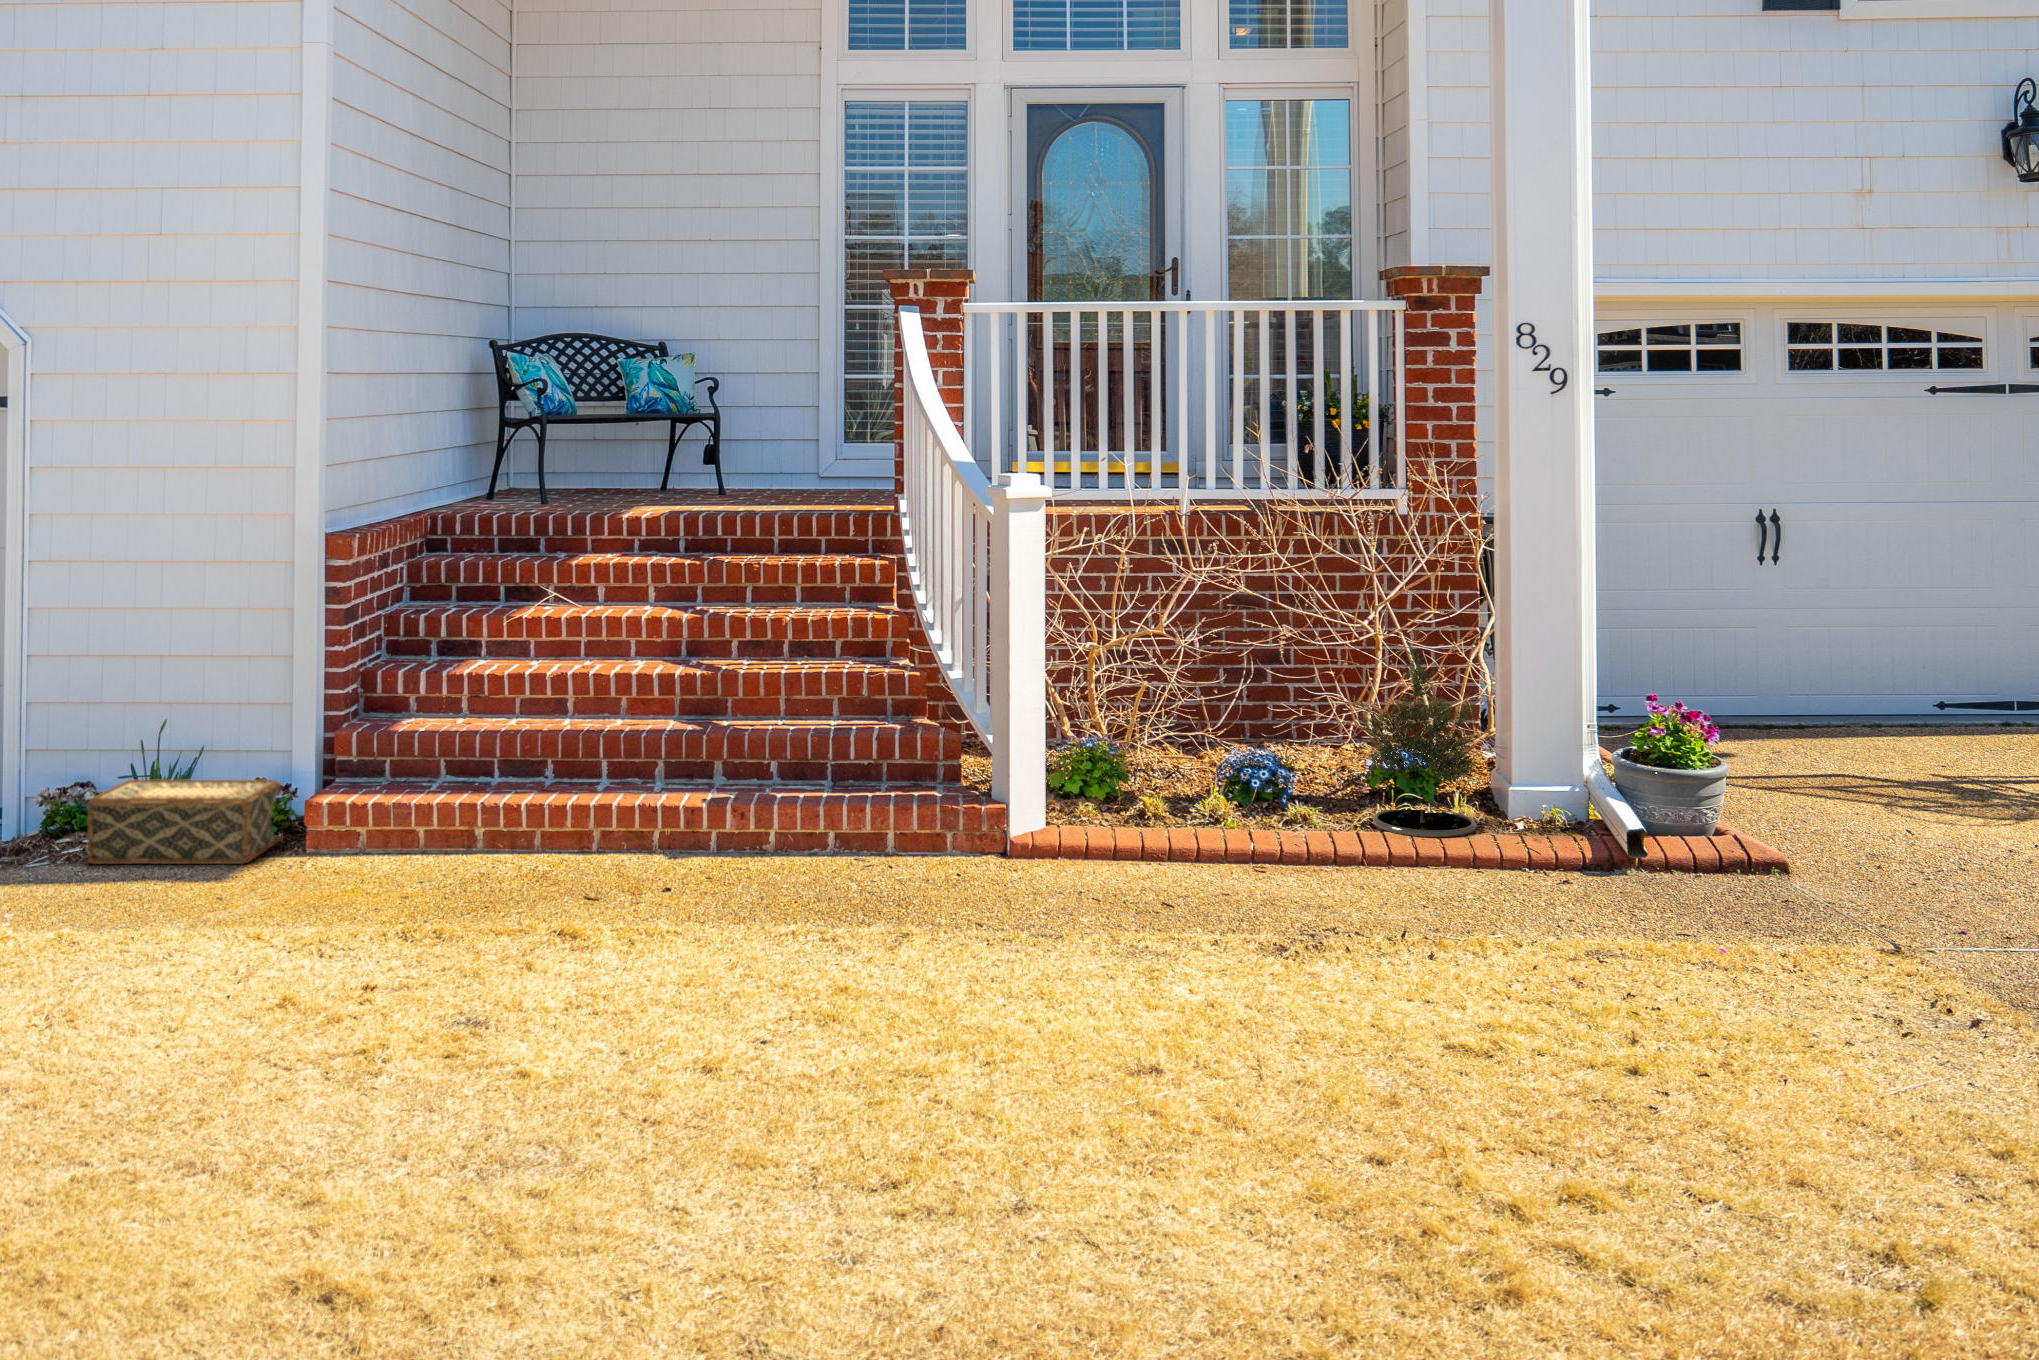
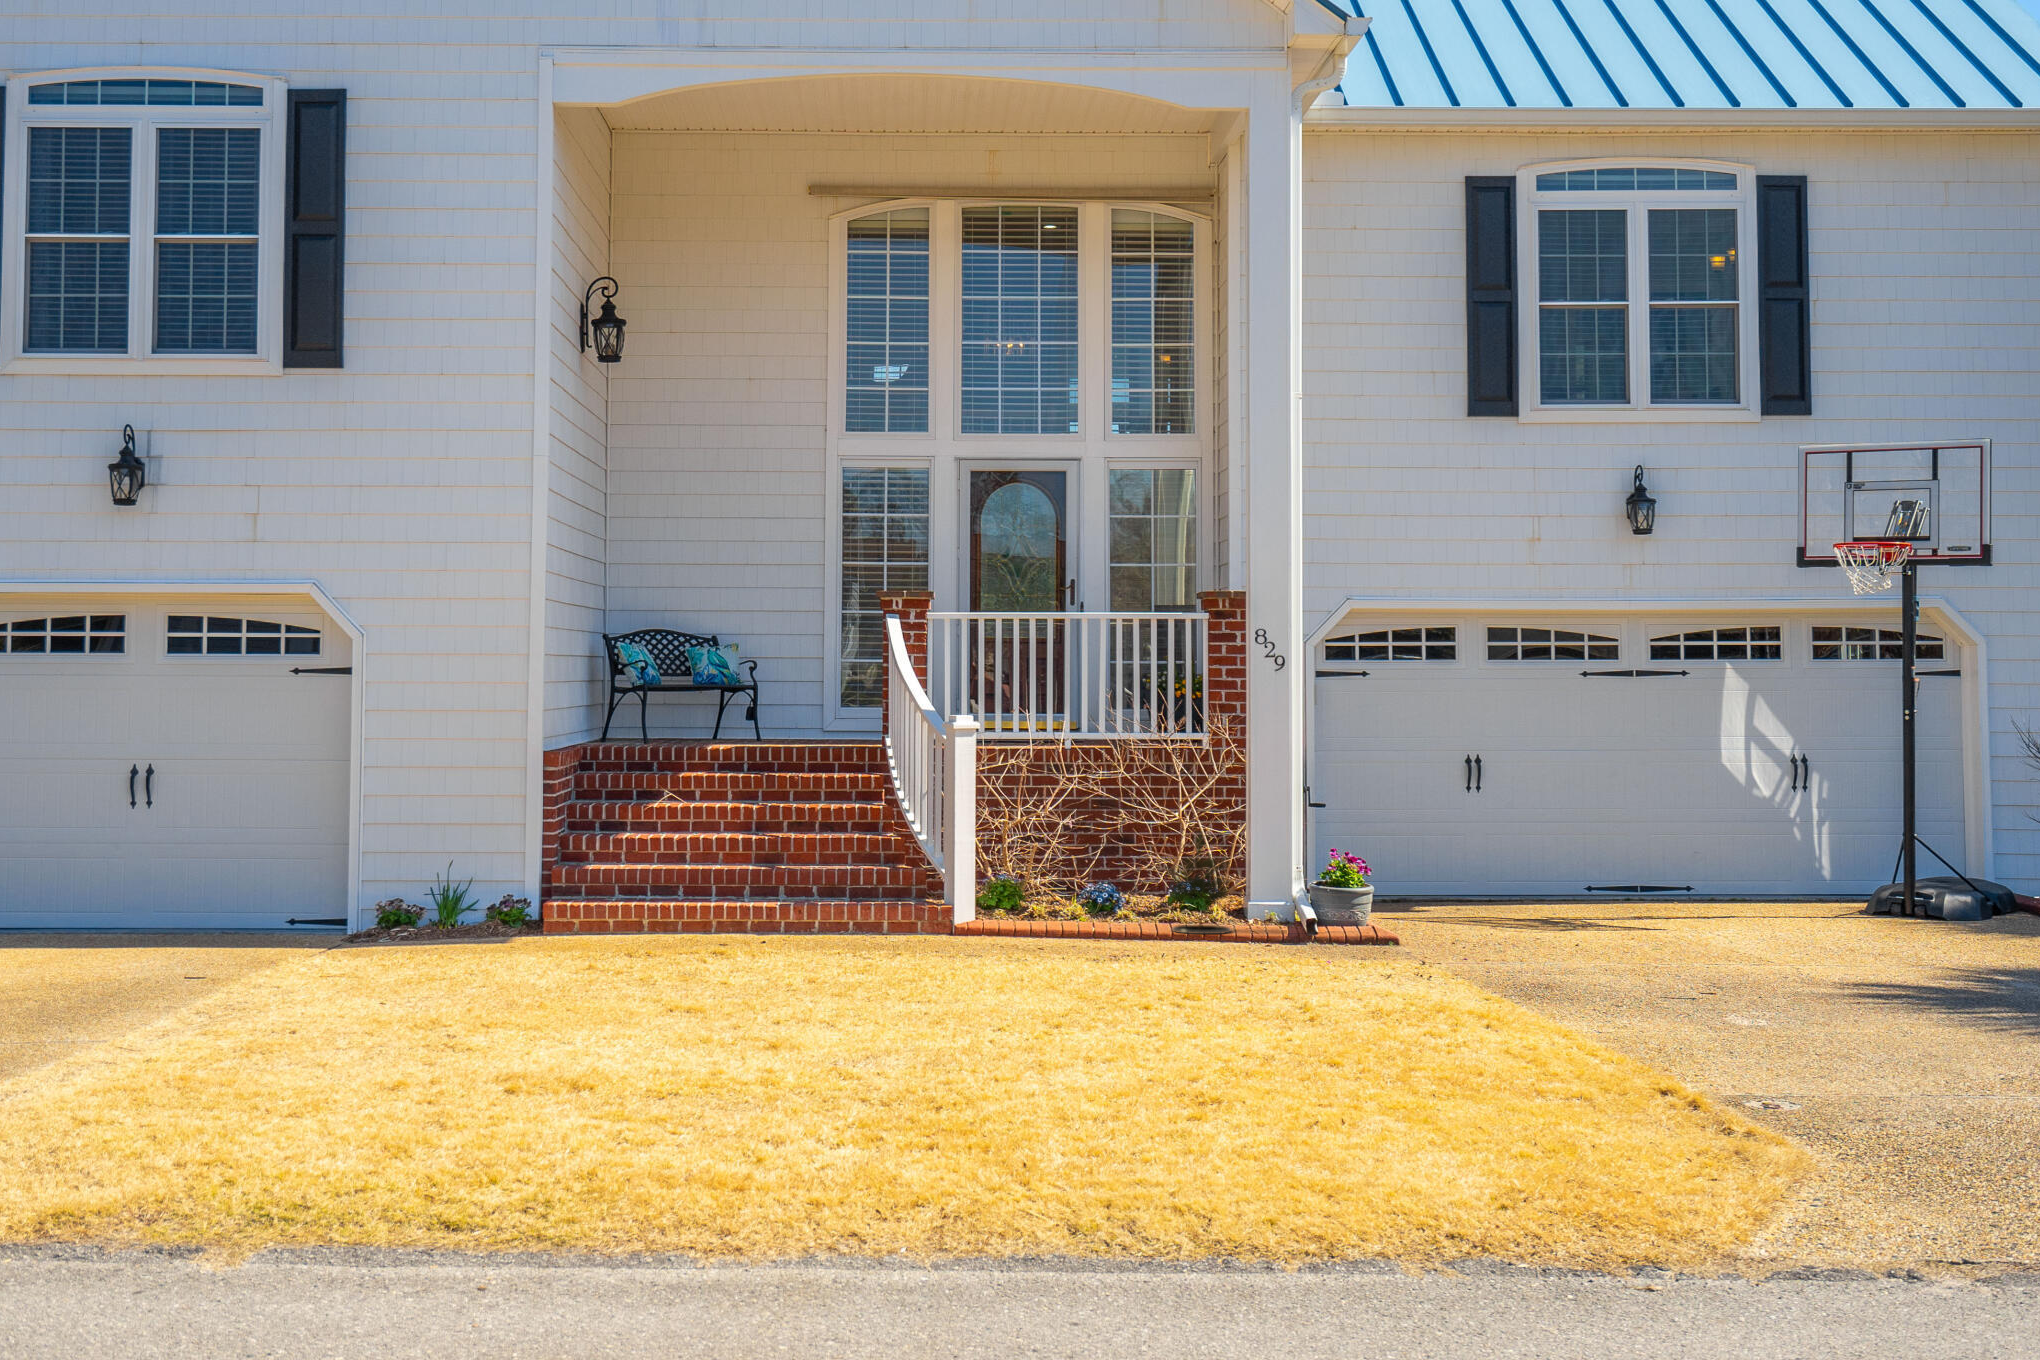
woven basket: present [87,780,281,864] -> none [424,896,525,939]

